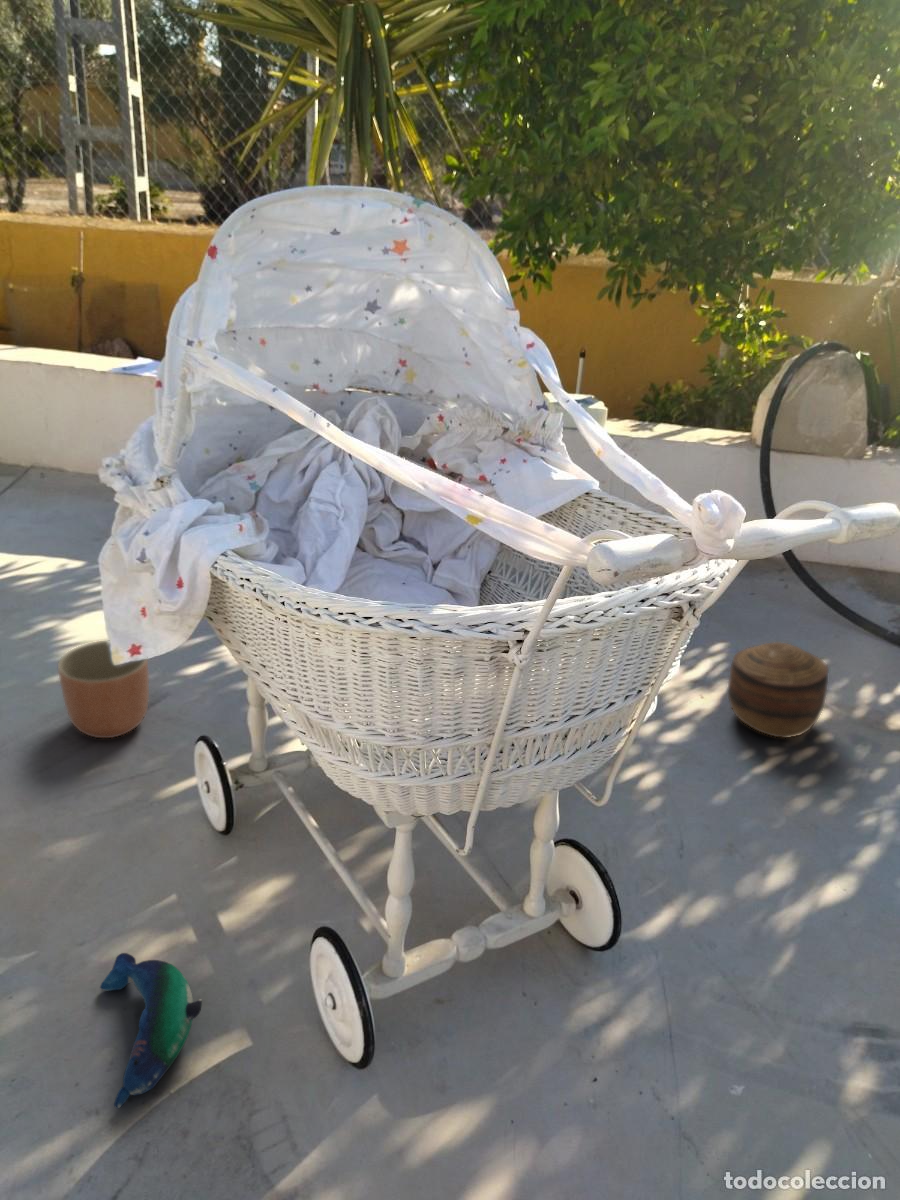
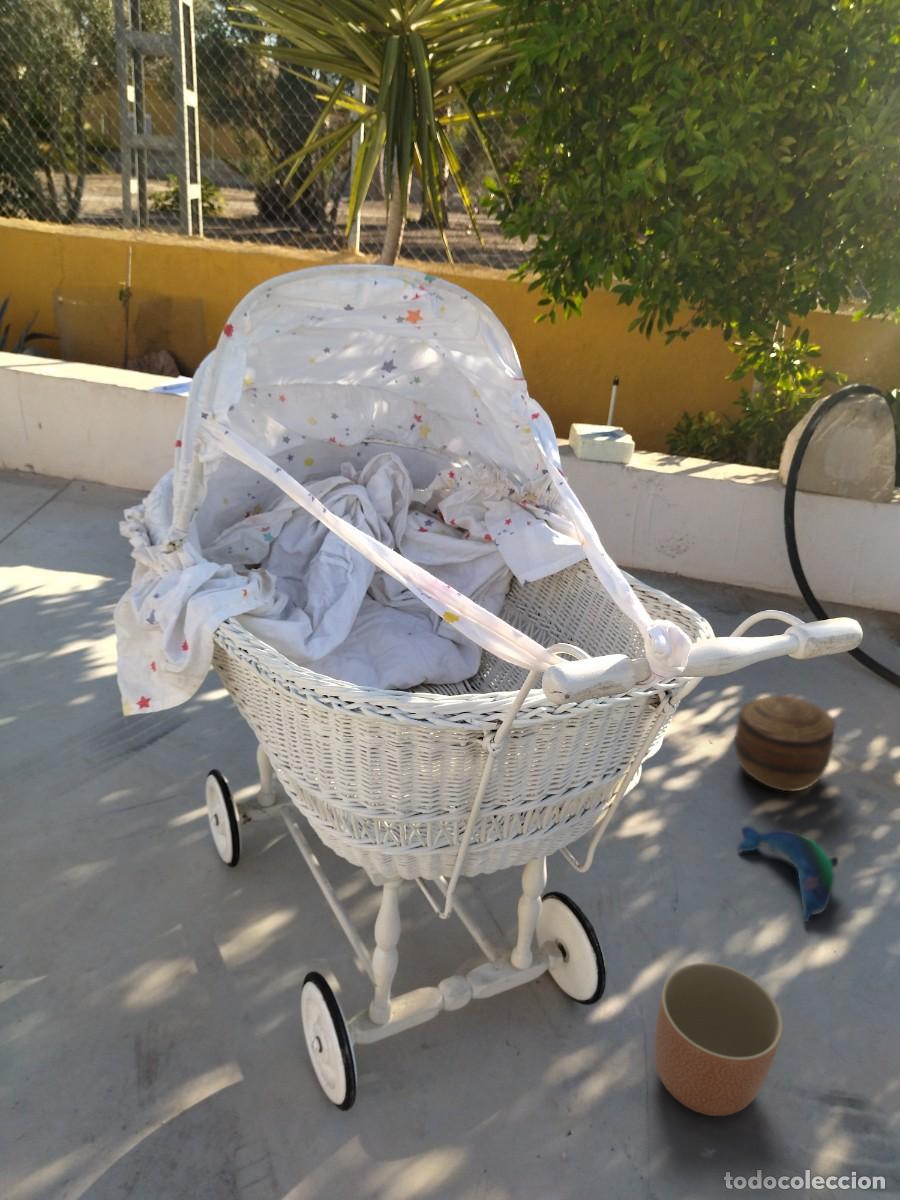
planter: present [58,641,149,738] -> present [654,963,783,1116]
plush toy: present [100,953,202,1109] -> present [738,826,839,921]

